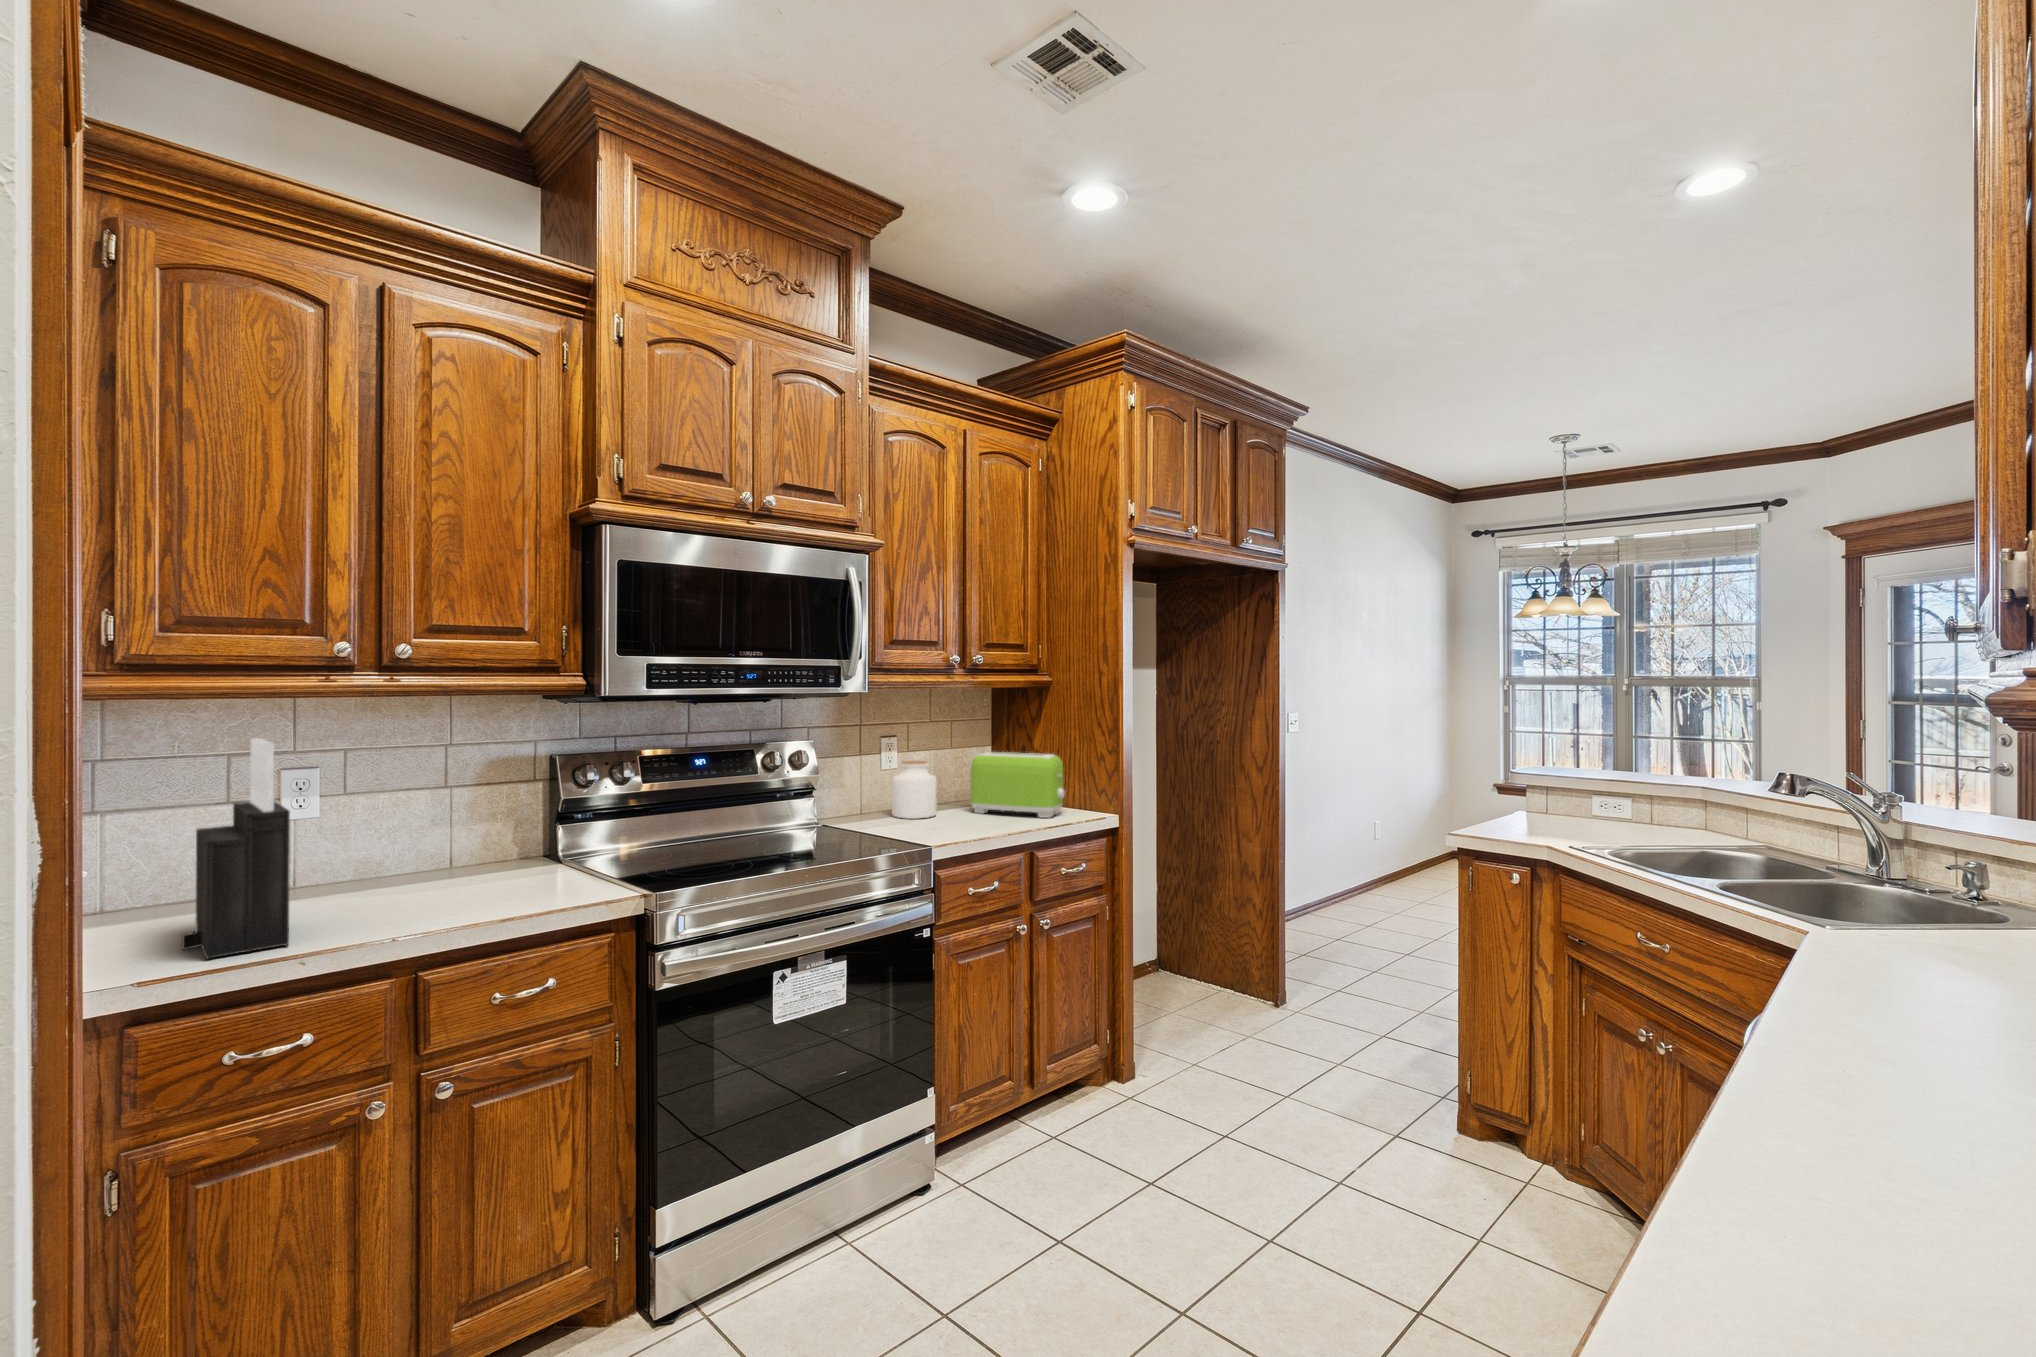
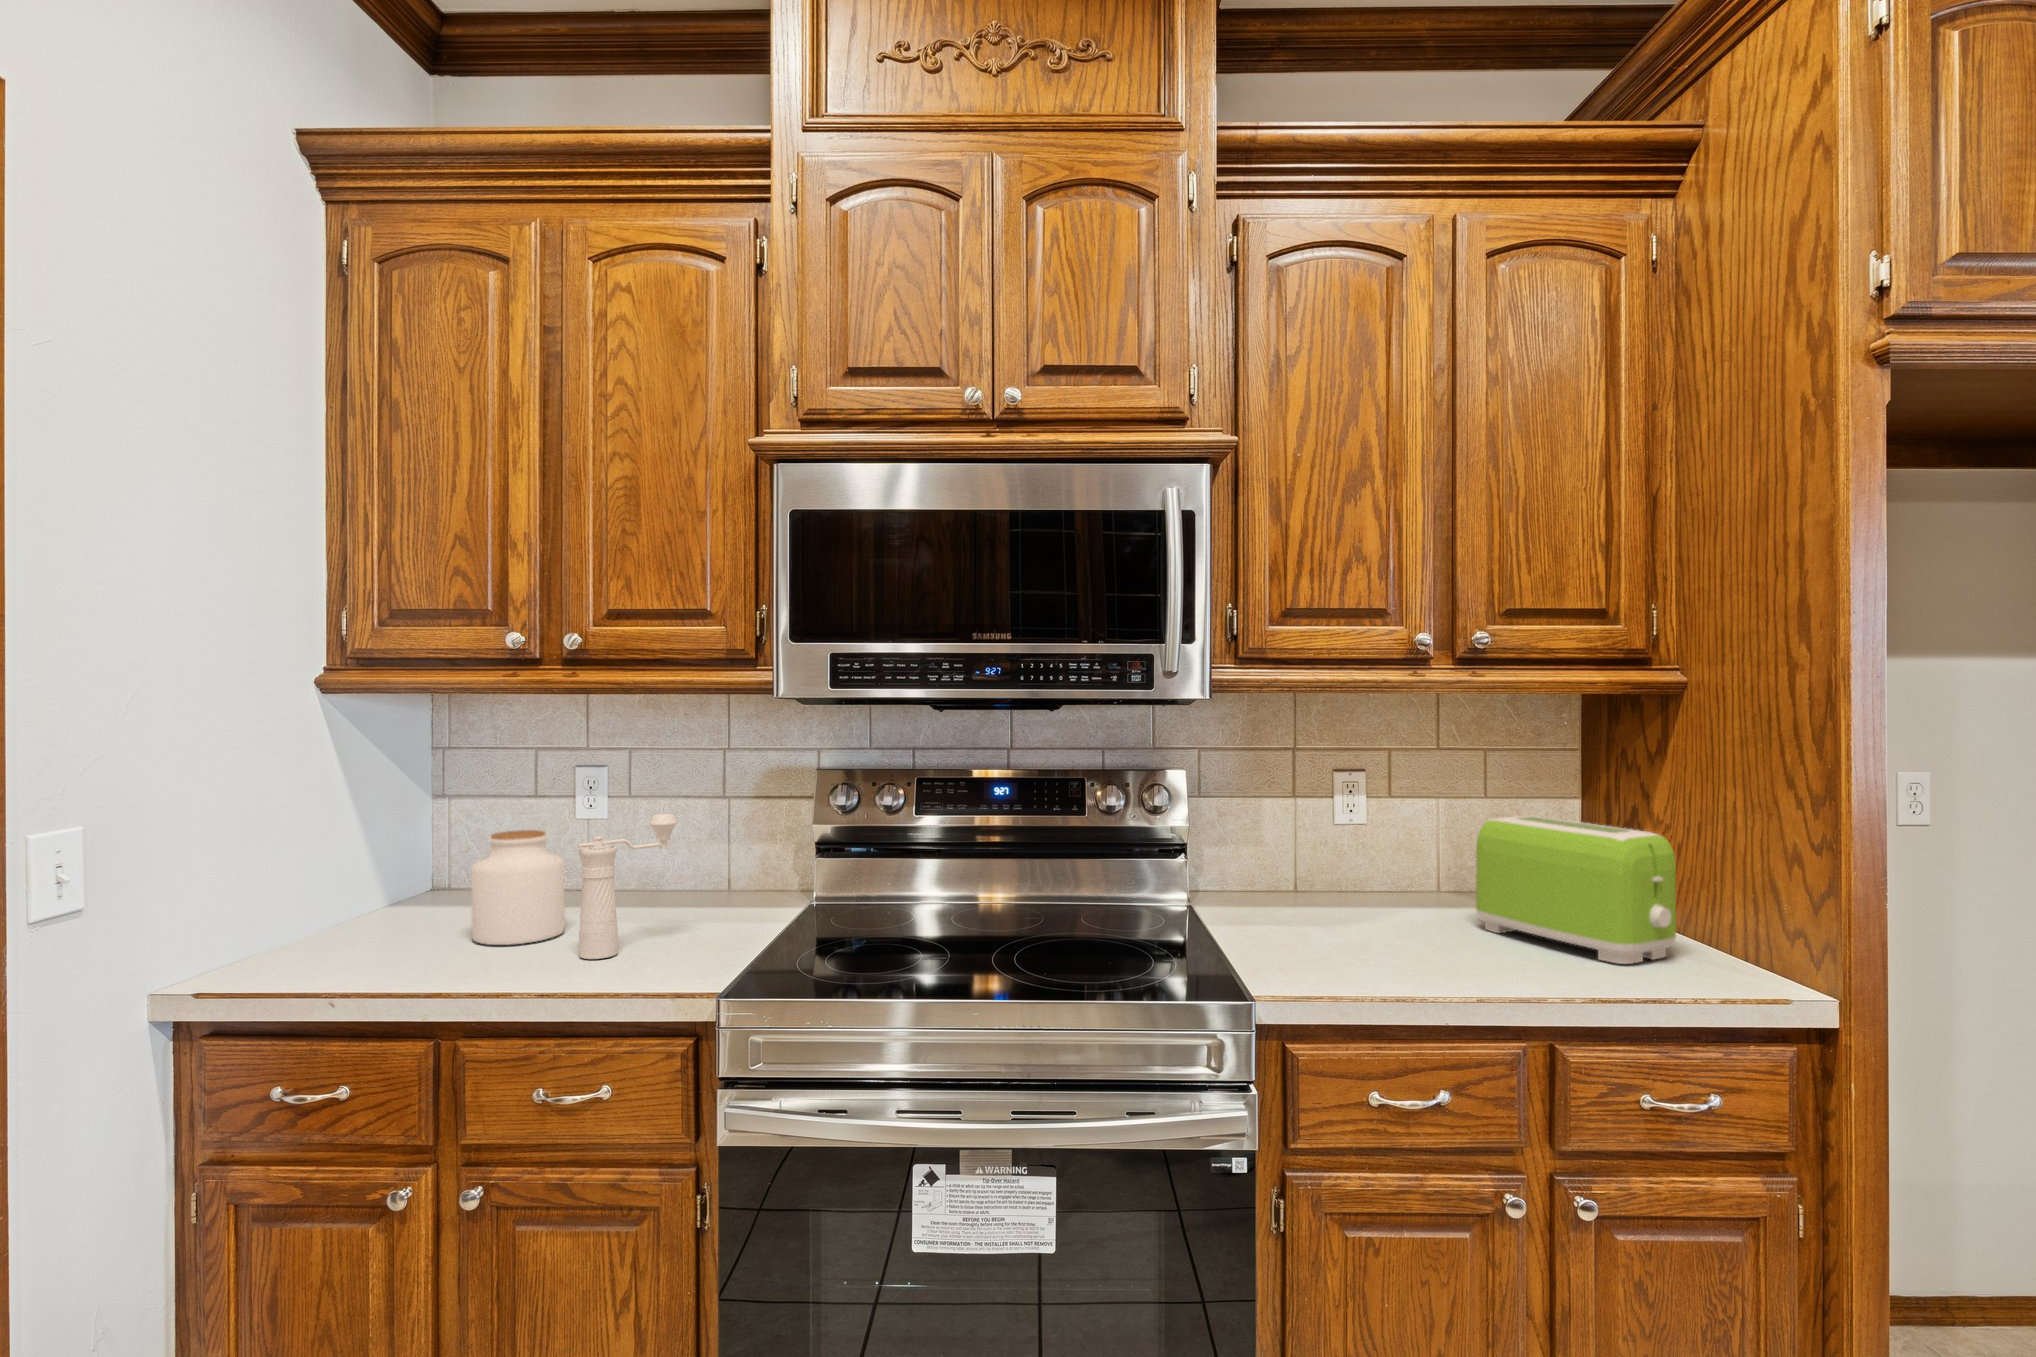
knife block: present [182,738,290,959] -> none [290,742,419,979]
jar: present [892,761,936,819] -> present [472,830,565,945]
pepper mill: none [457,786,519,903] -> present [578,814,677,959]

